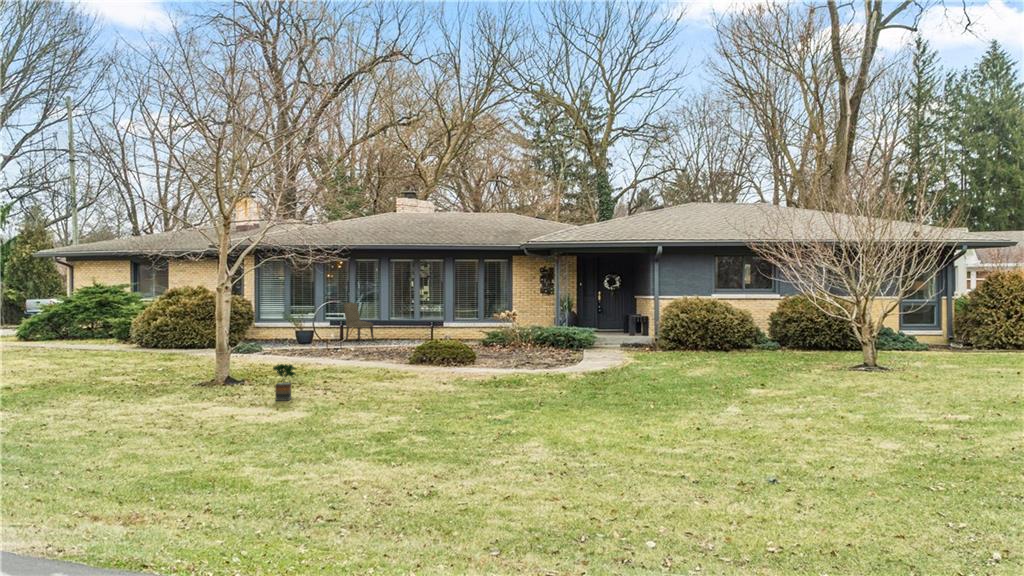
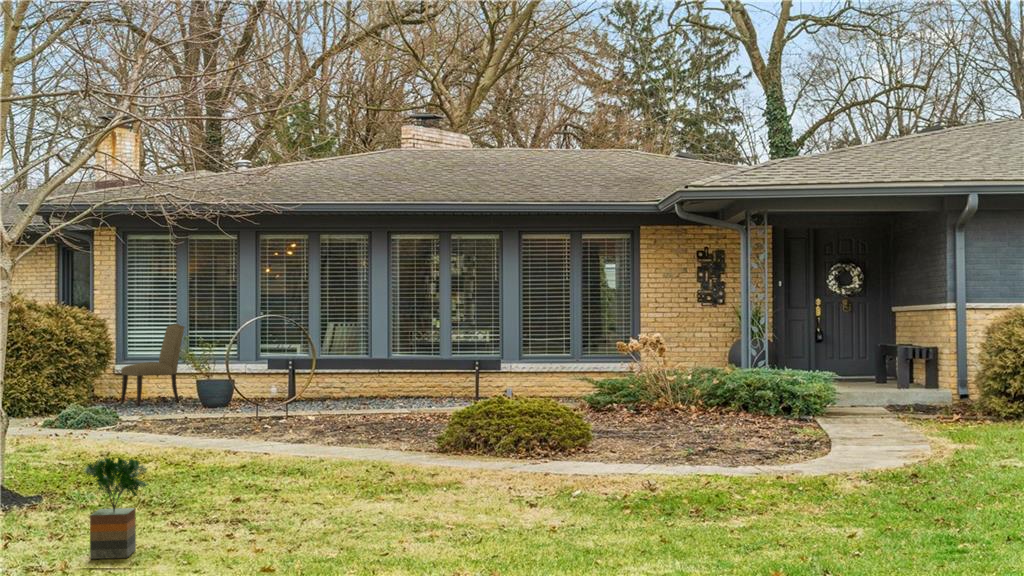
chair: present [344,302,374,342] -> present [121,324,184,406]

